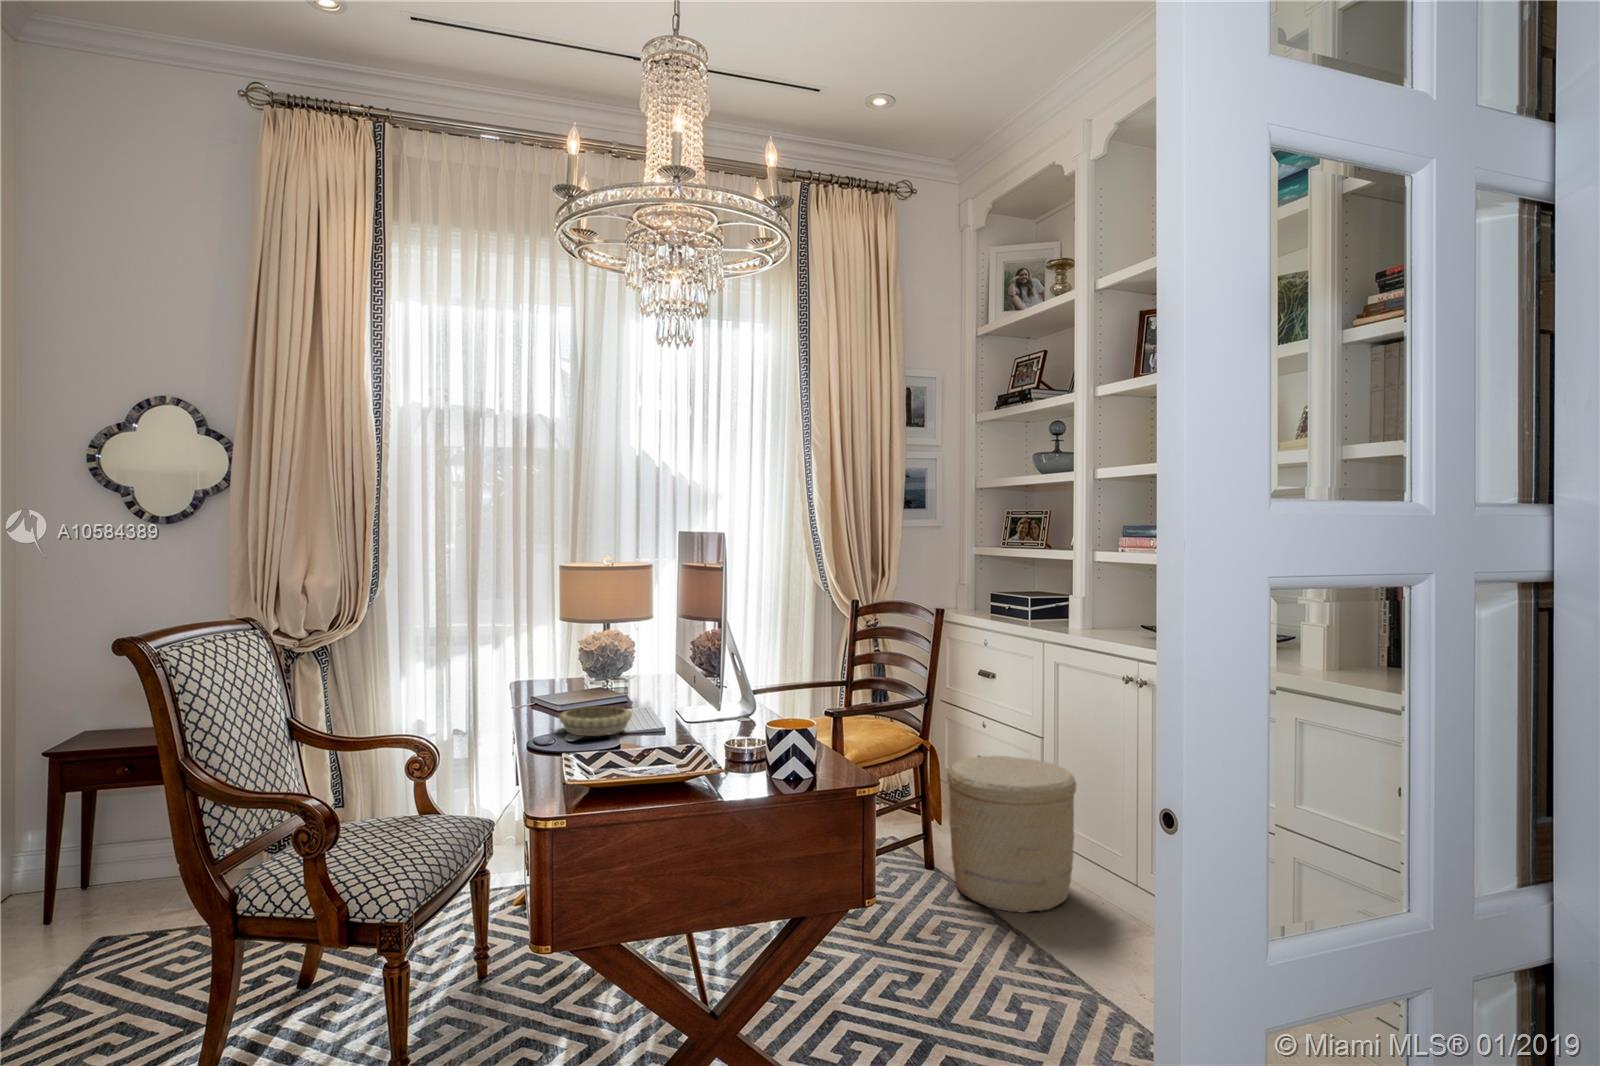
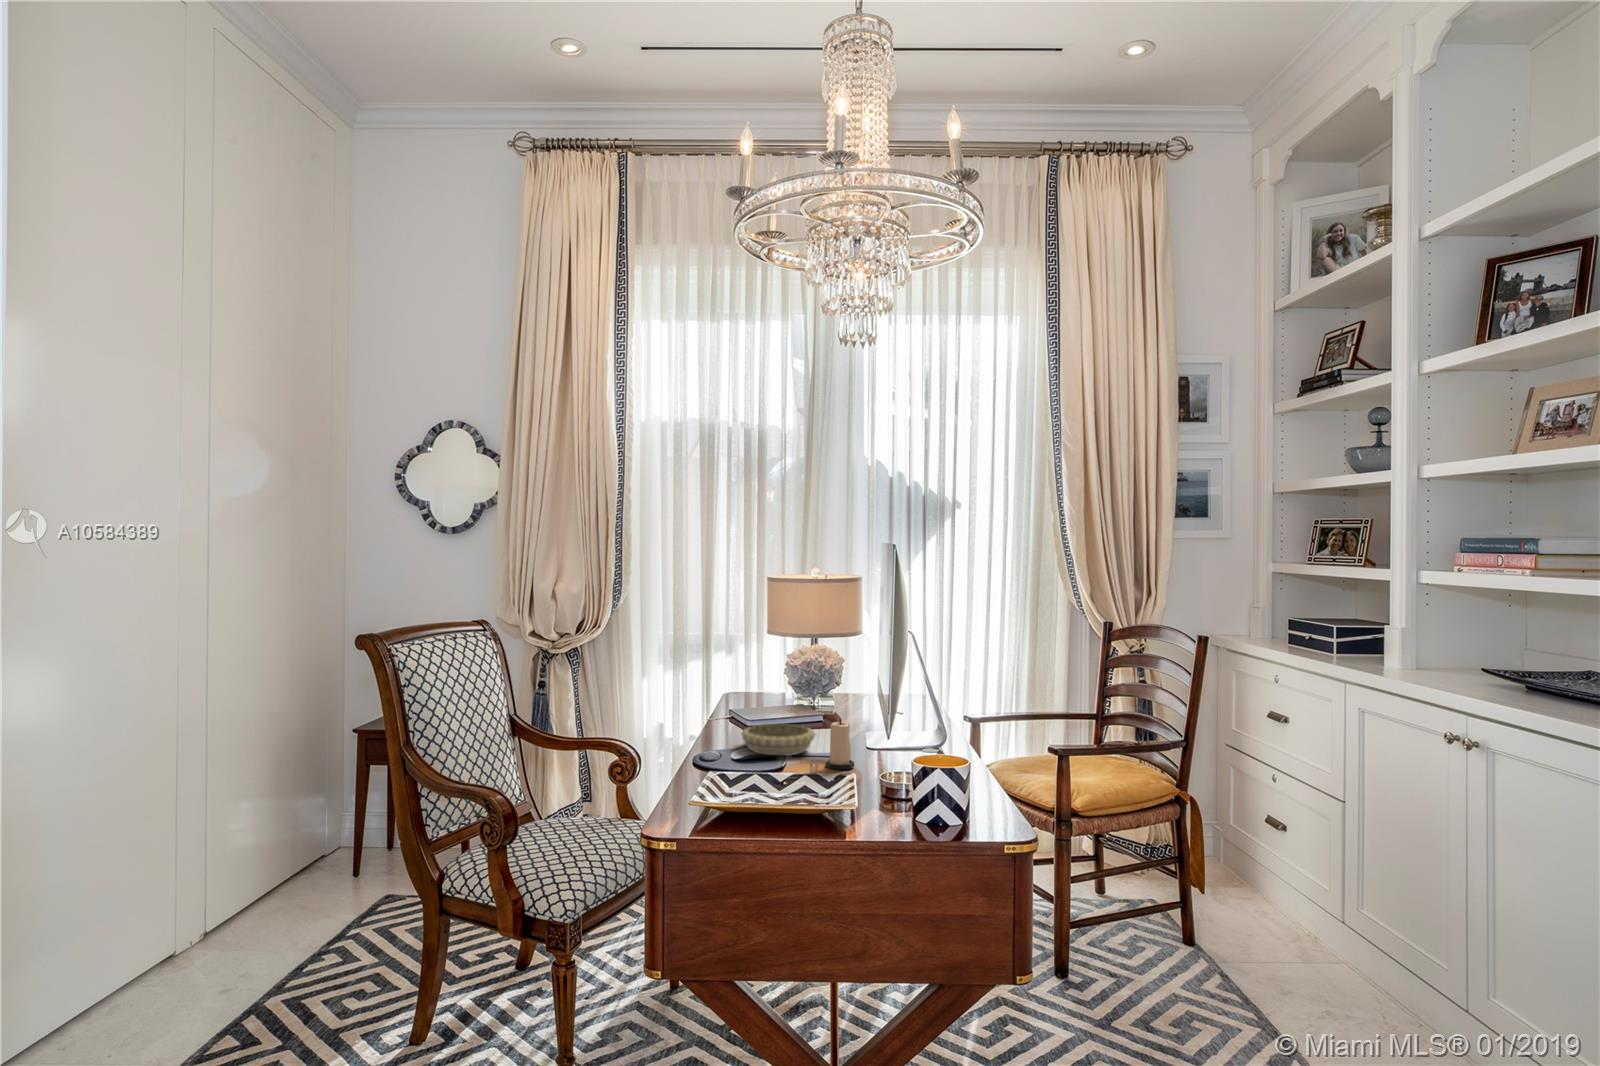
candle: none [650,696,677,743] -> present [825,719,854,770]
woven basket: present [947,756,1076,913] -> none [1206,817,1383,1022]

